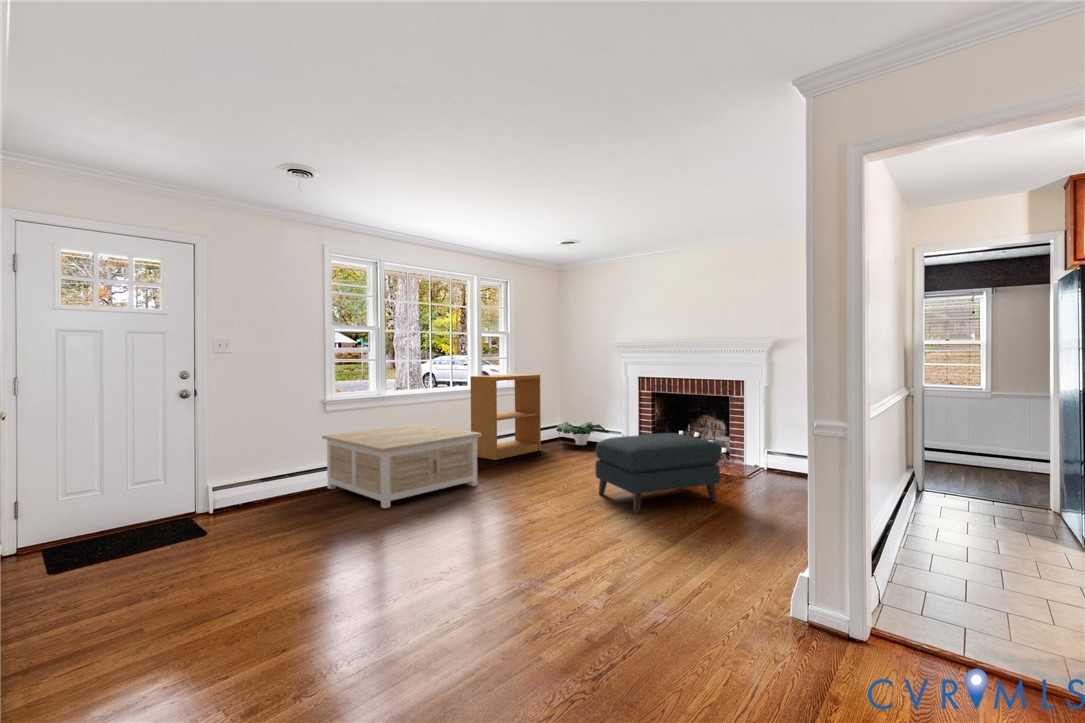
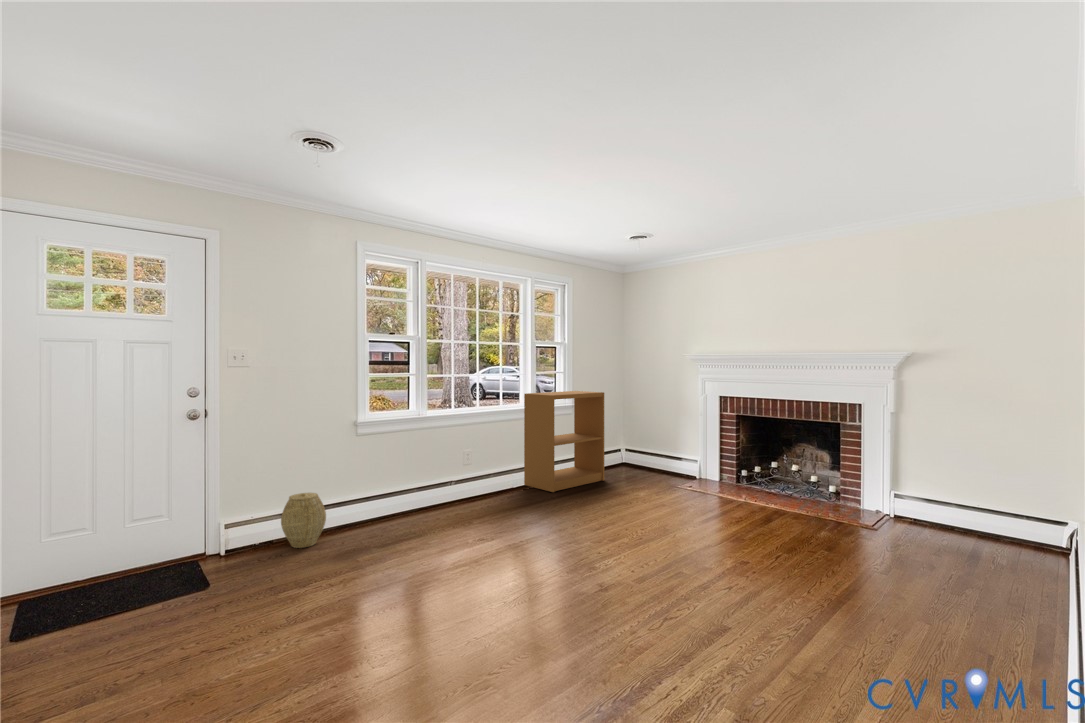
potted plant: present [557,422,605,445] -> none [622,446,679,474]
coffee table: present [322,424,481,508] -> none [353,449,537,558]
ottoman: present [595,433,721,513] -> none [679,471,849,580]
woven basket: none [262,460,301,506] -> present [281,493,326,548]

